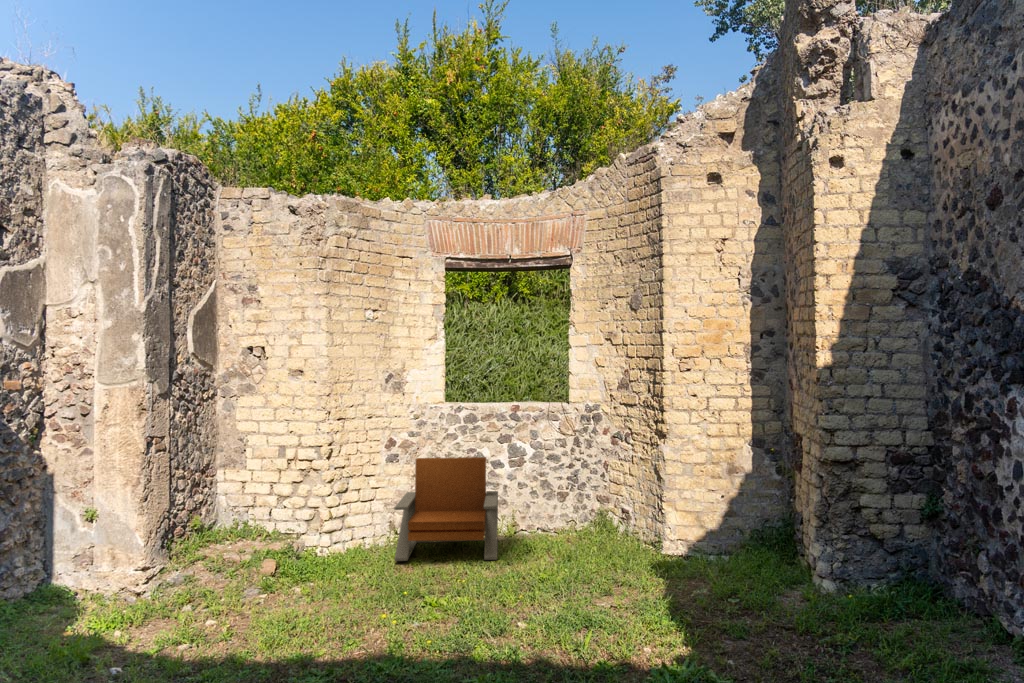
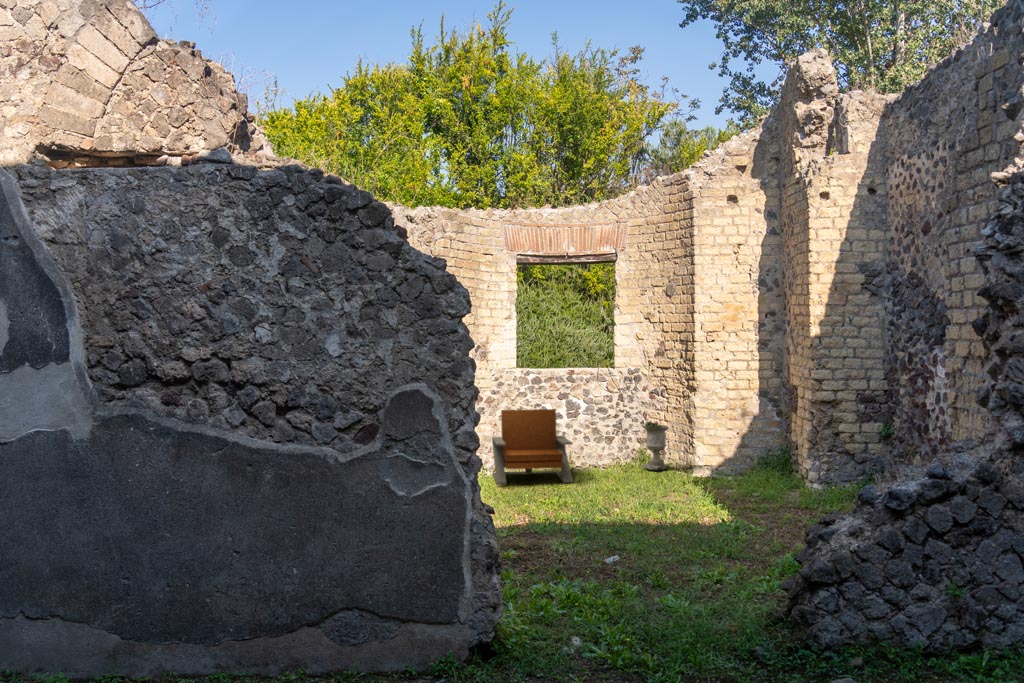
planter: none [599,473,635,542] -> present [643,421,670,470]

